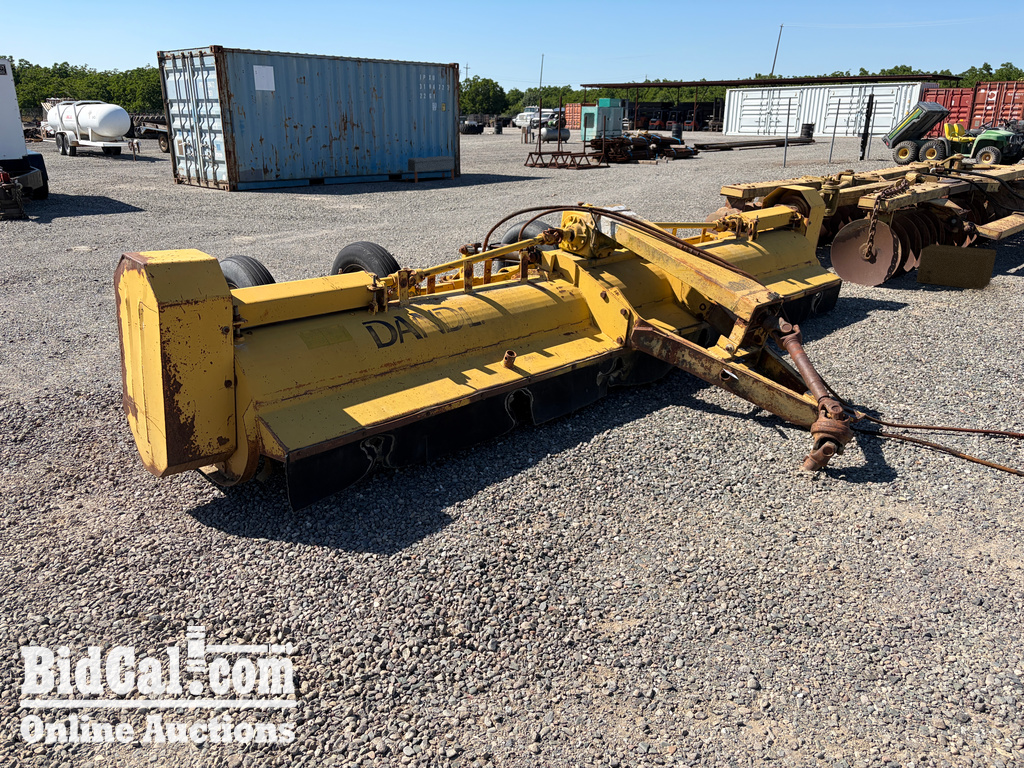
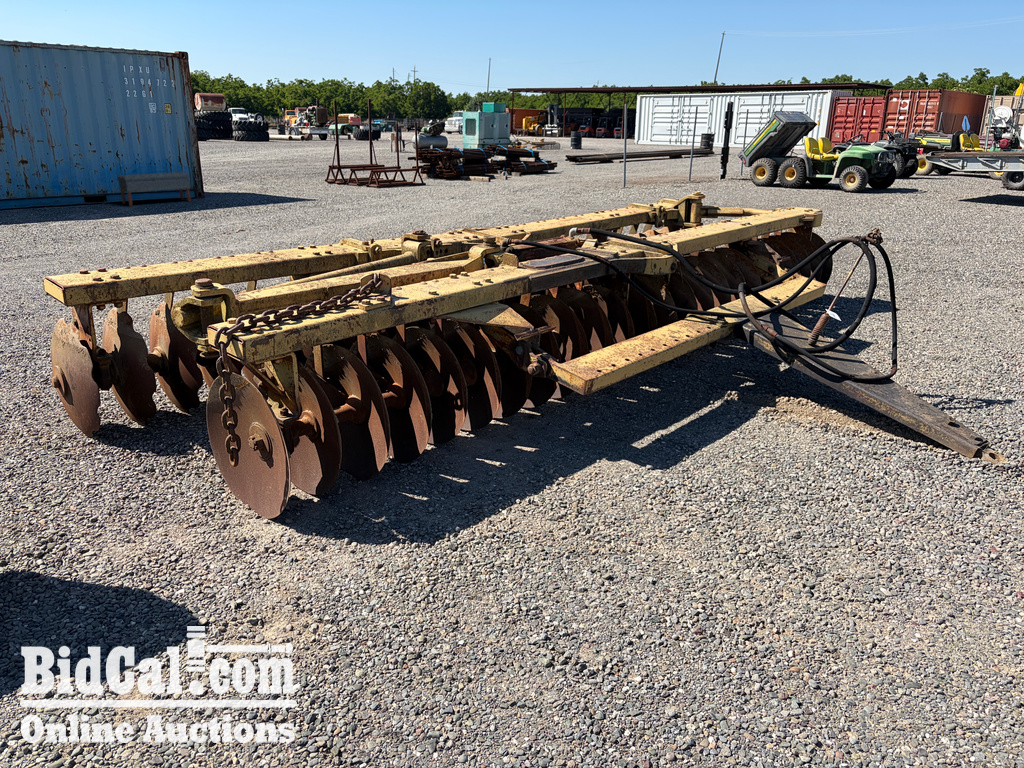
cardboard box: present [917,244,996,290] -> none [402,399,550,522]

